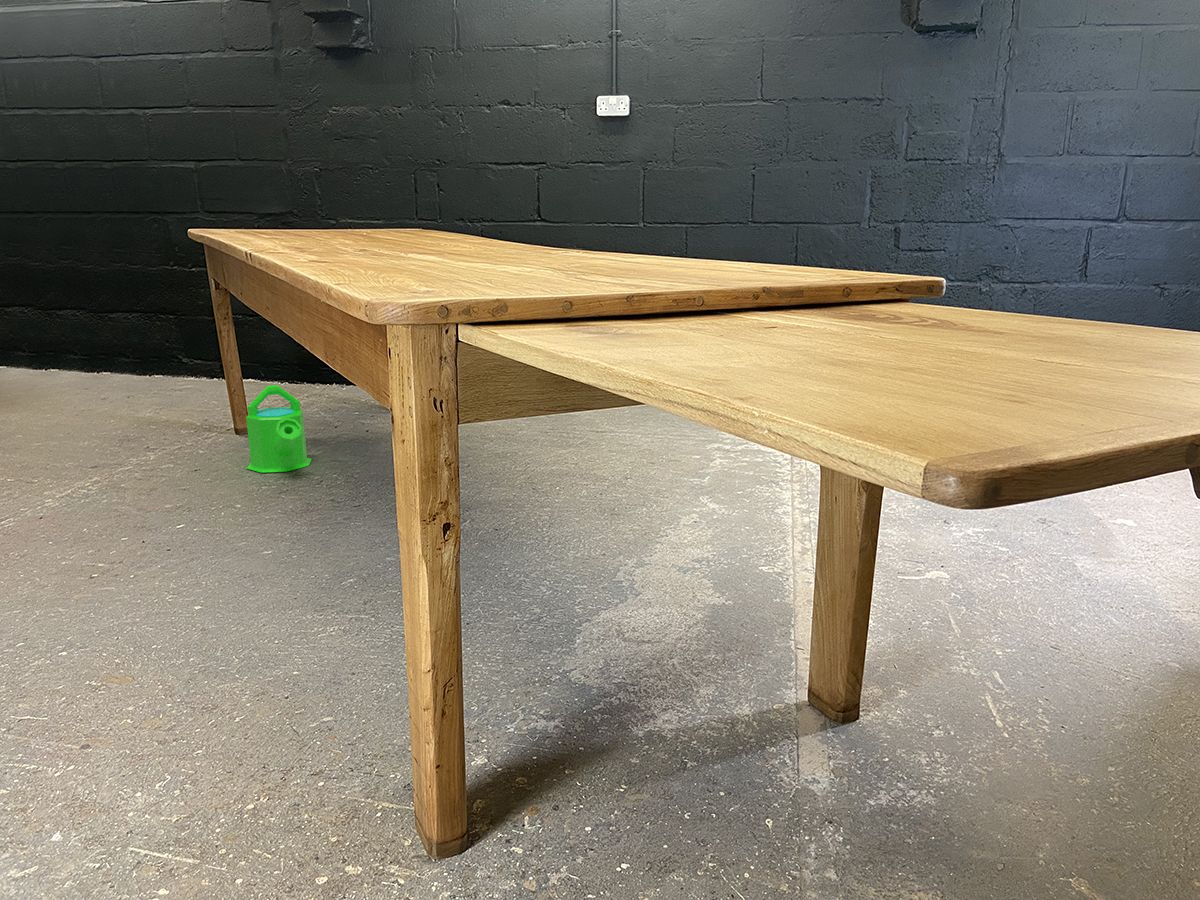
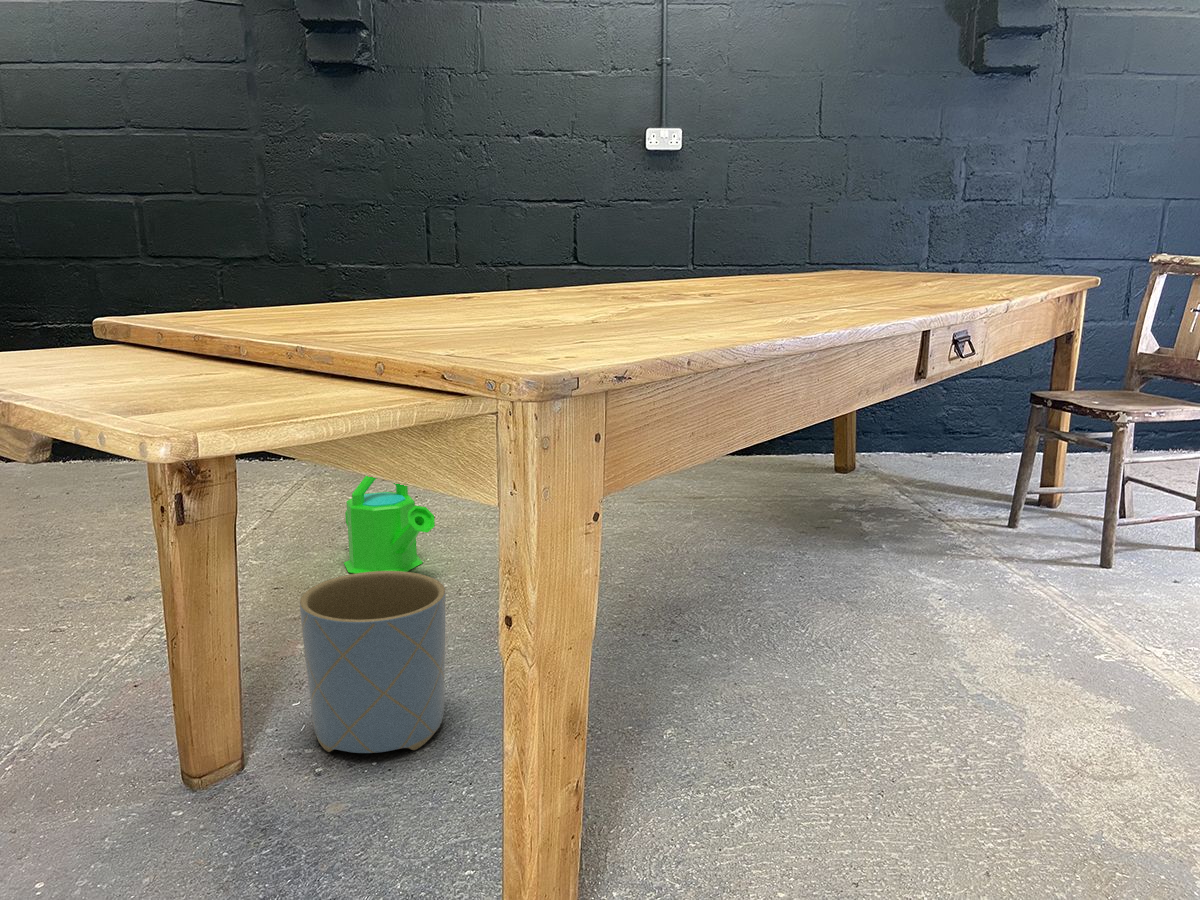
planter: none [63,459,191,592] -> present [300,571,446,753]

